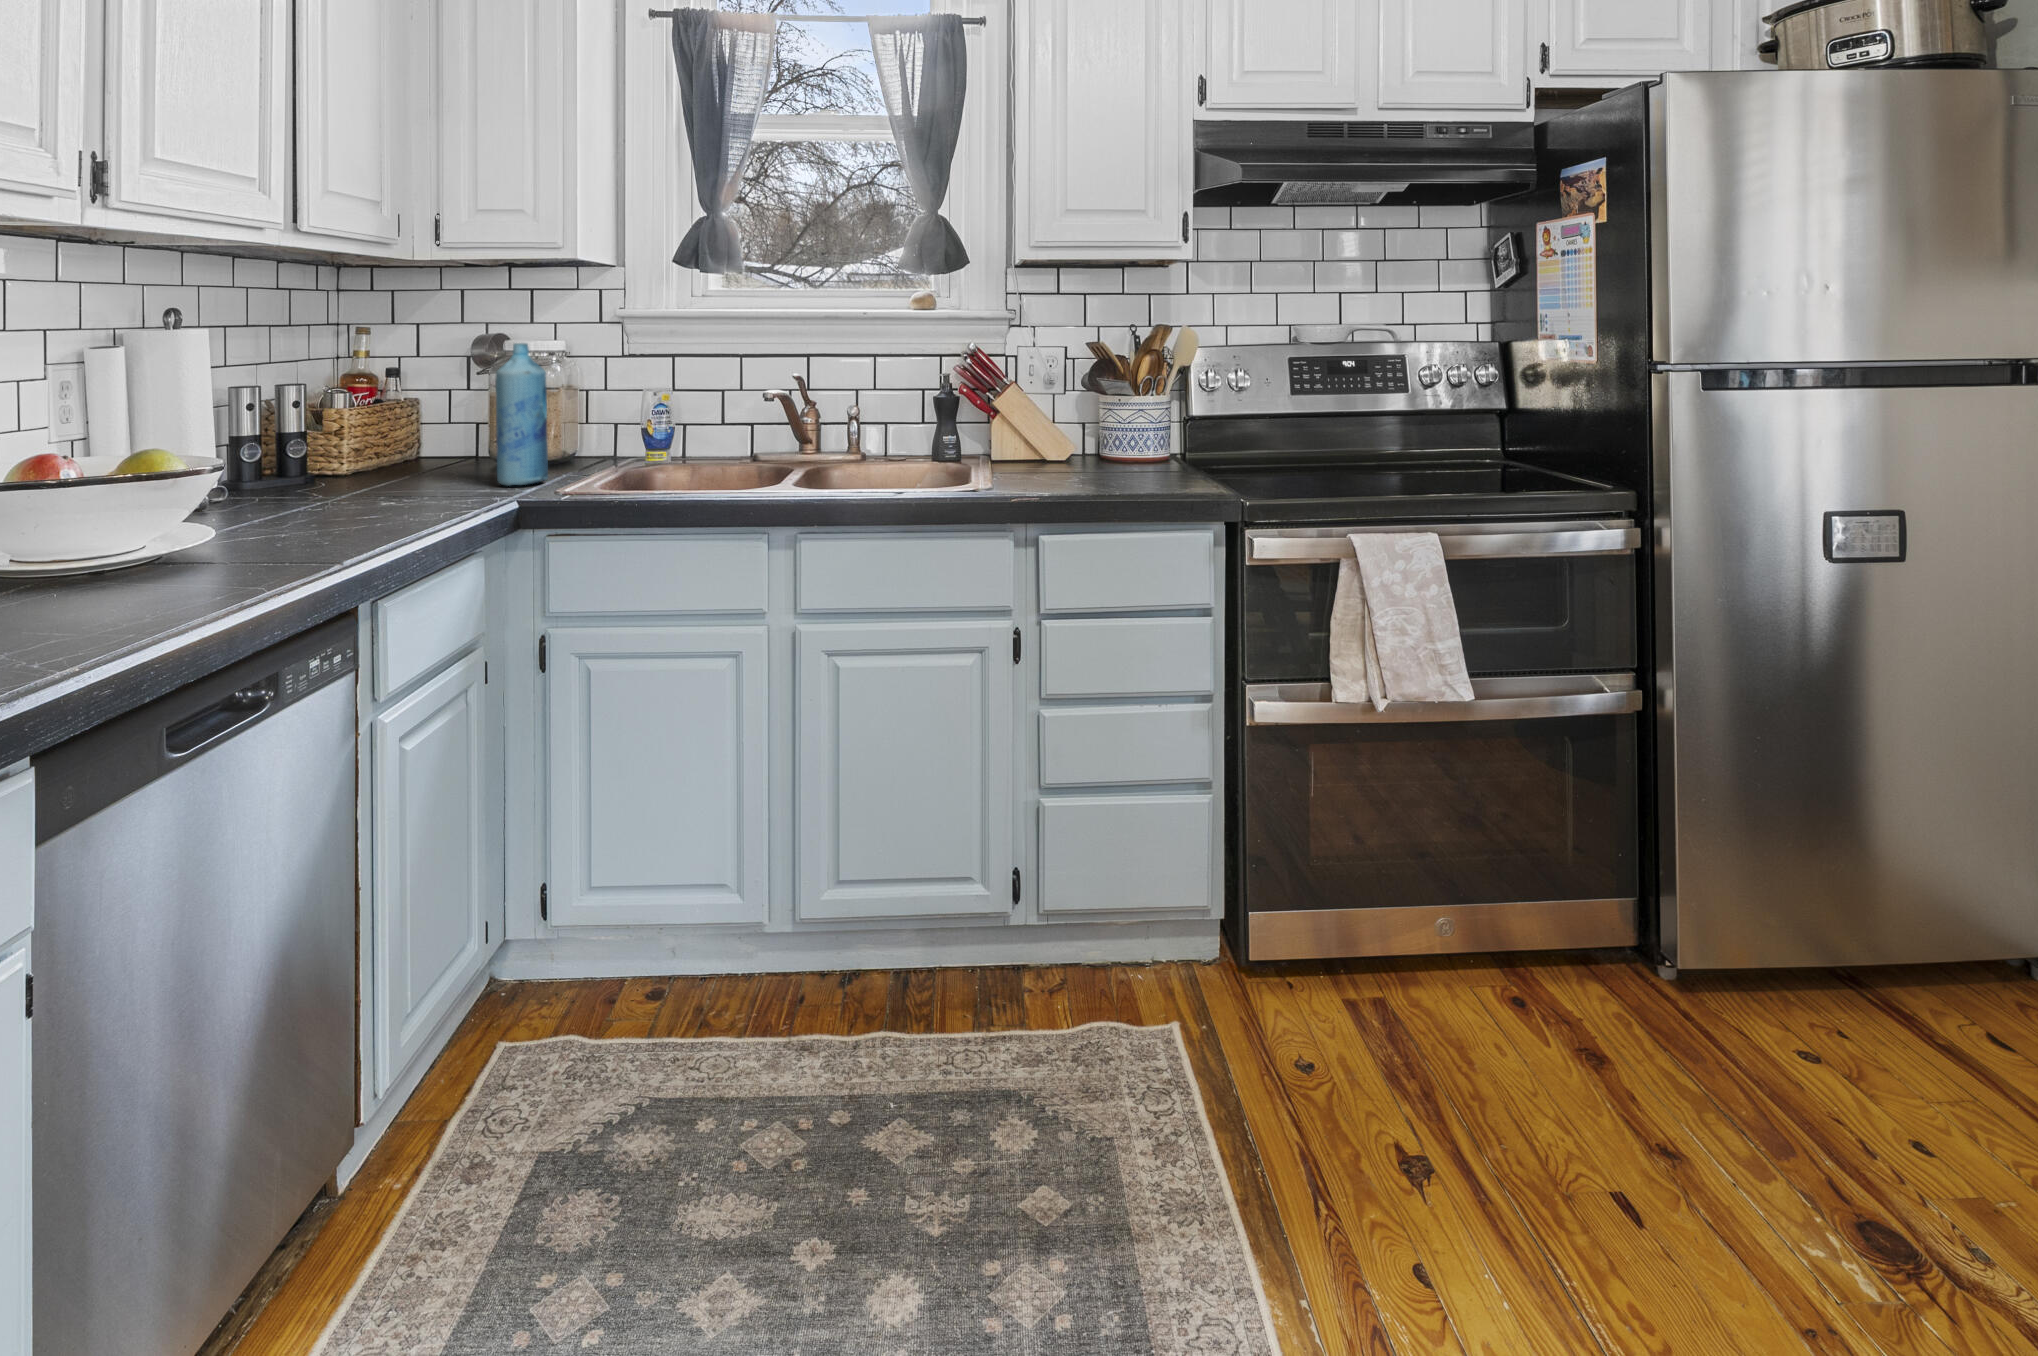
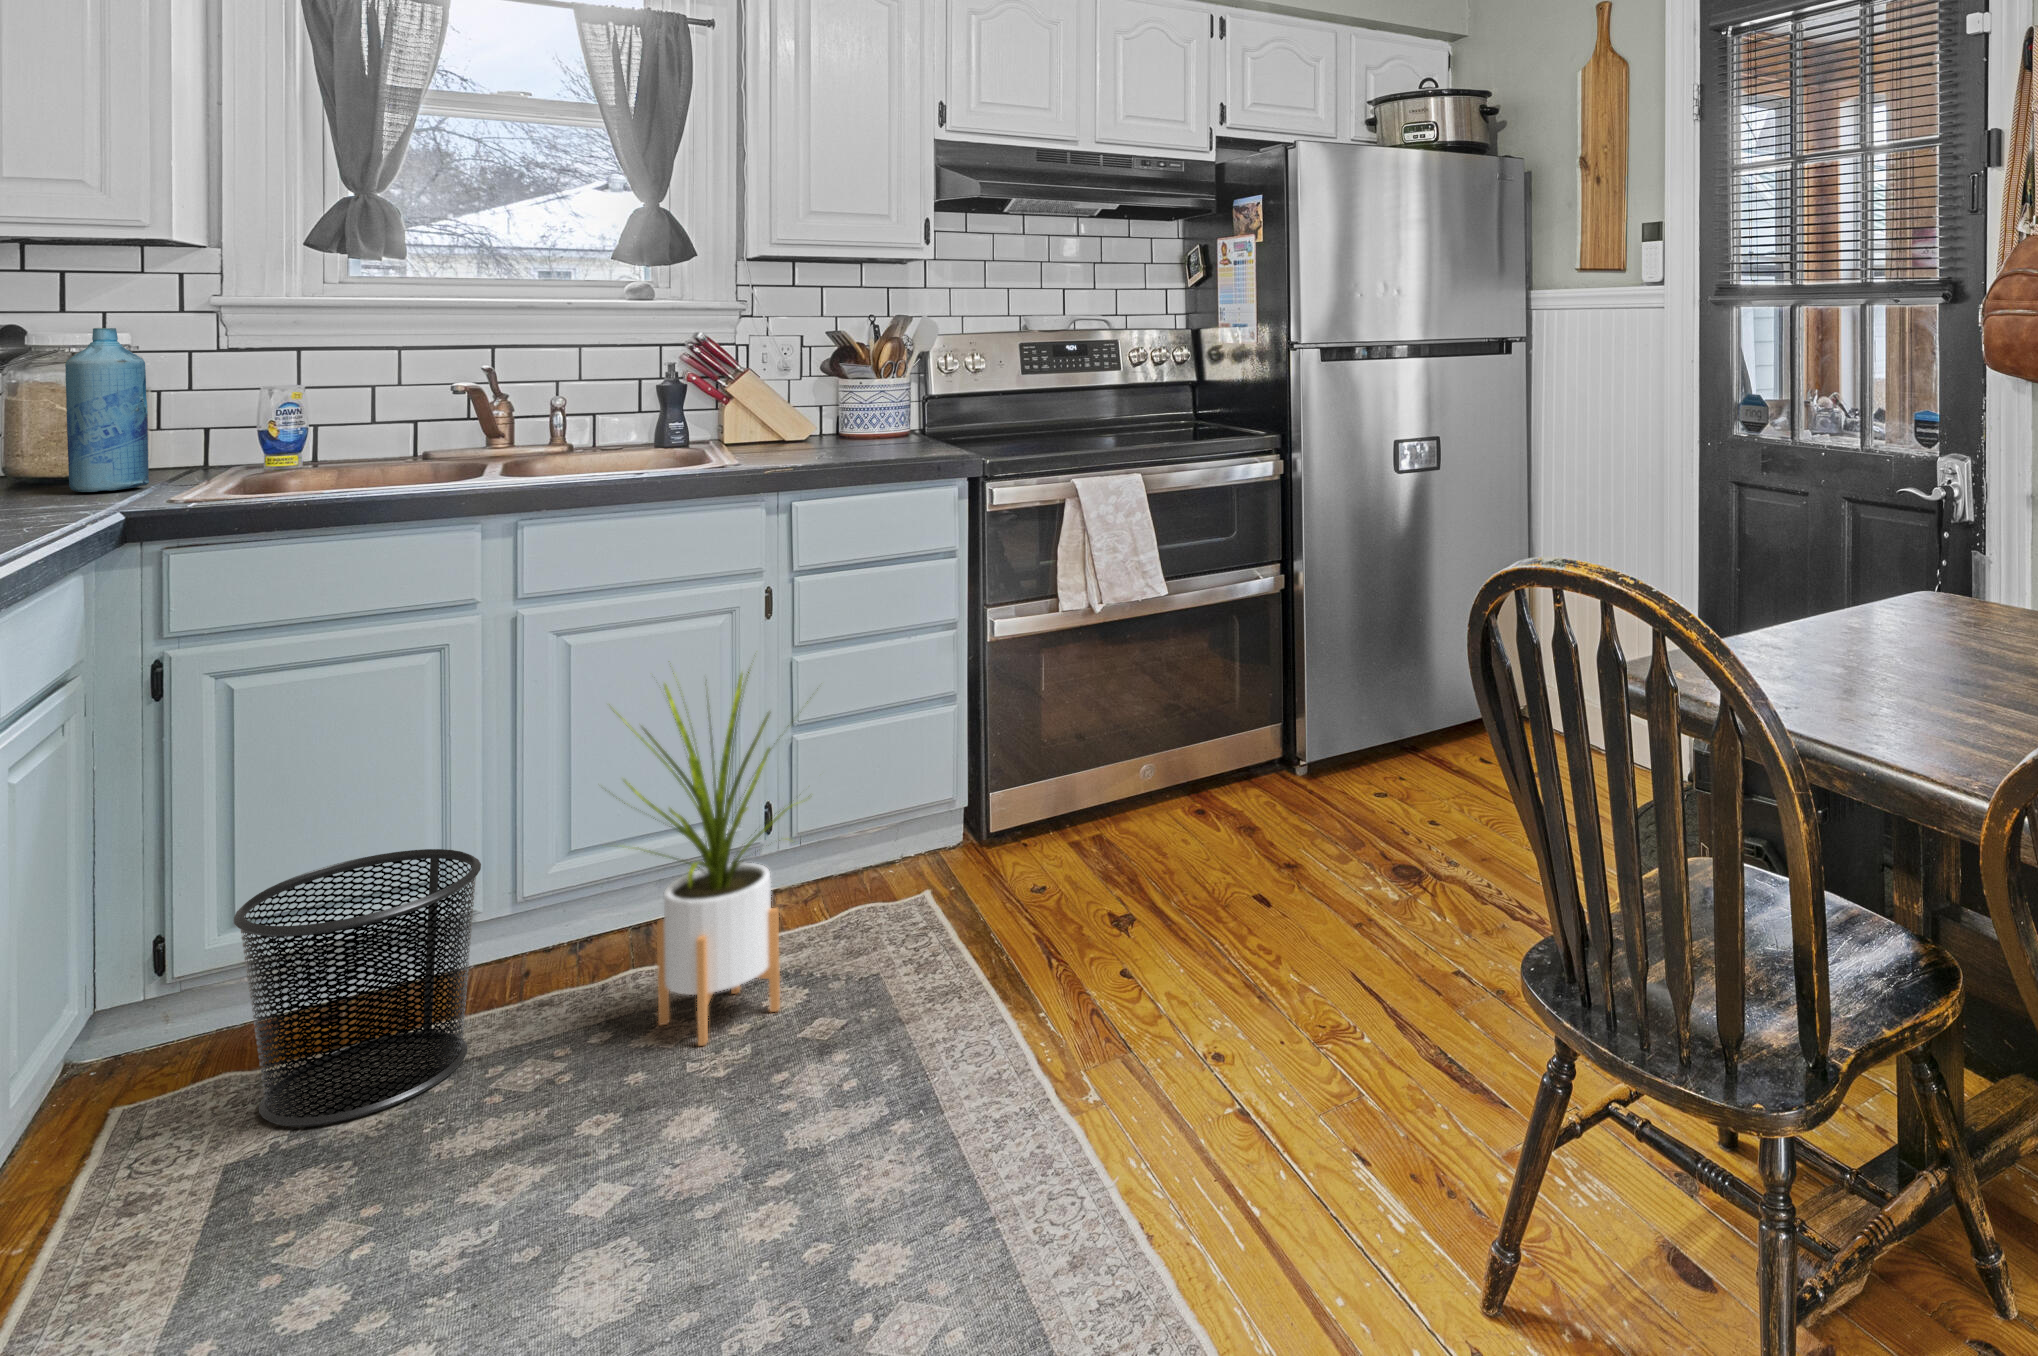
house plant: none [802,728,1041,1203] -> present [605,672,818,1046]
waste bin: none [524,874,723,1168] -> present [234,849,481,1126]

